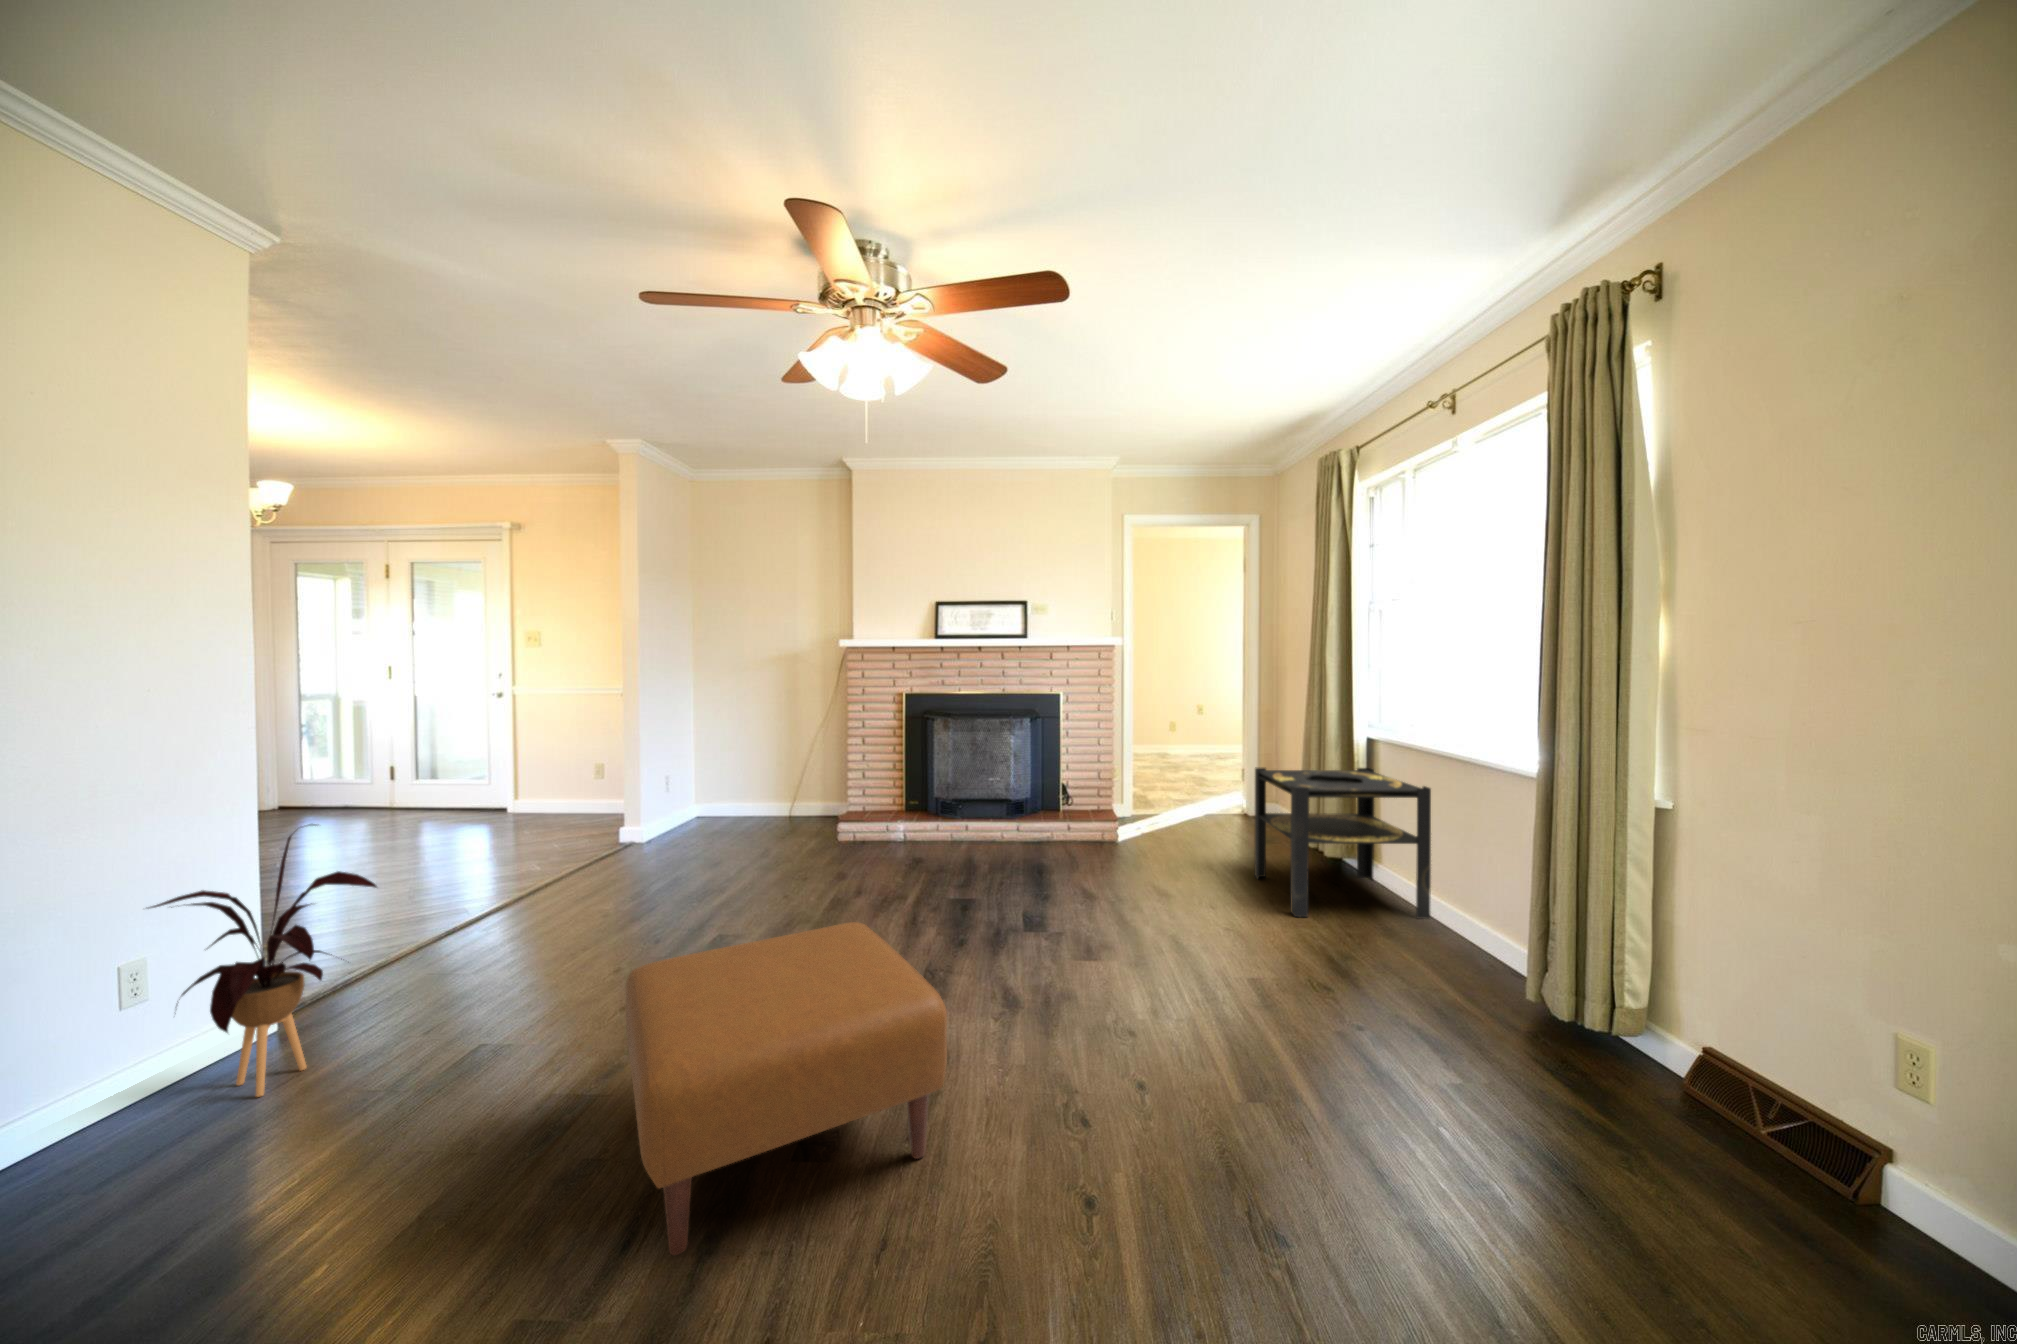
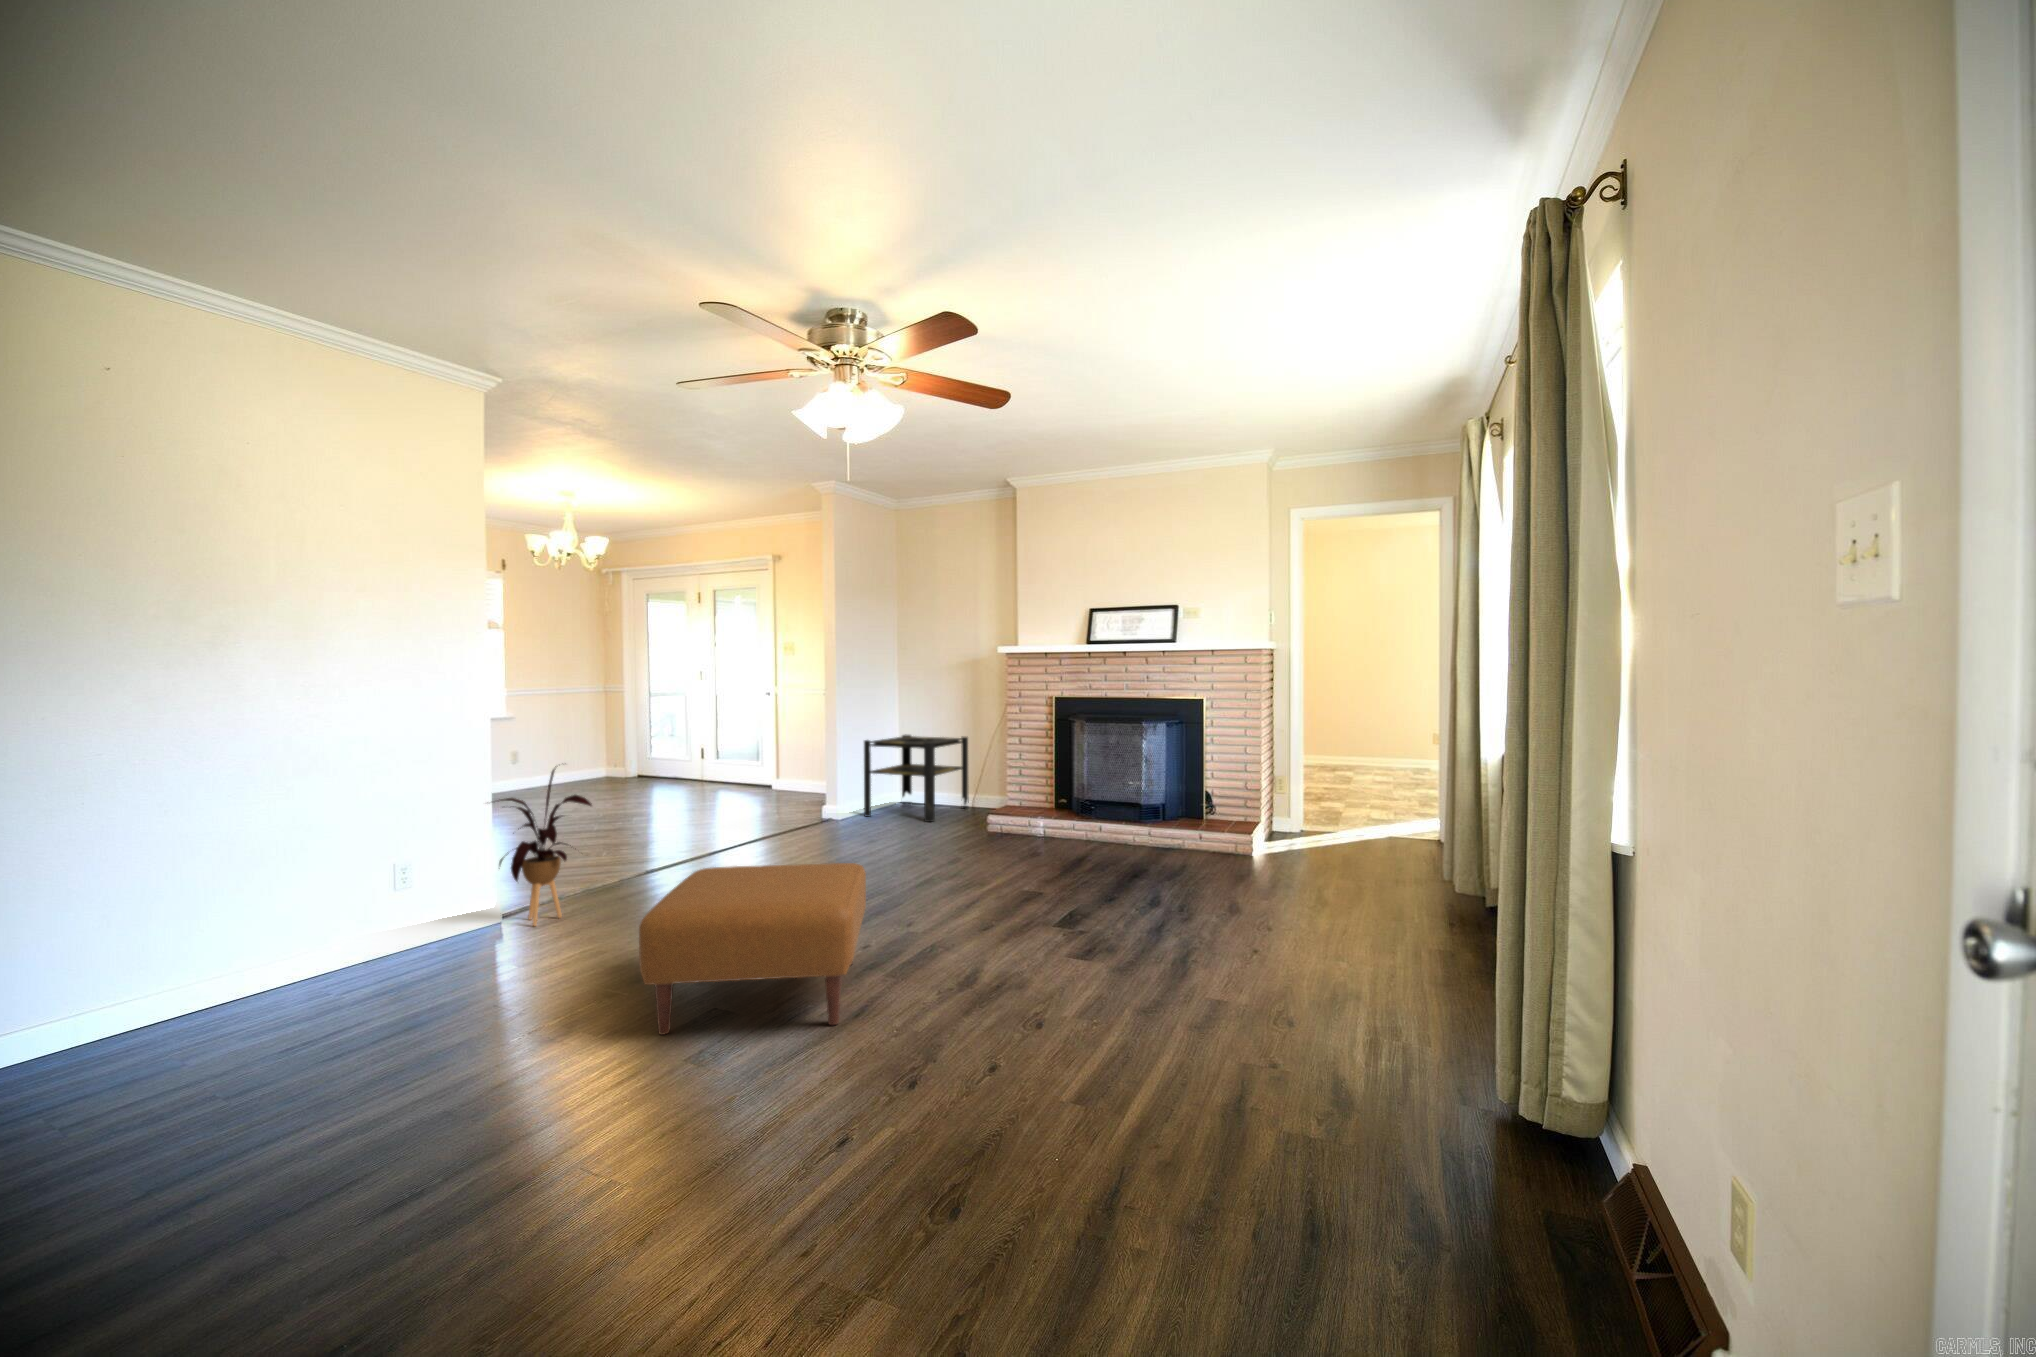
side table: present [1255,768,1431,919] -> present [864,735,969,822]

